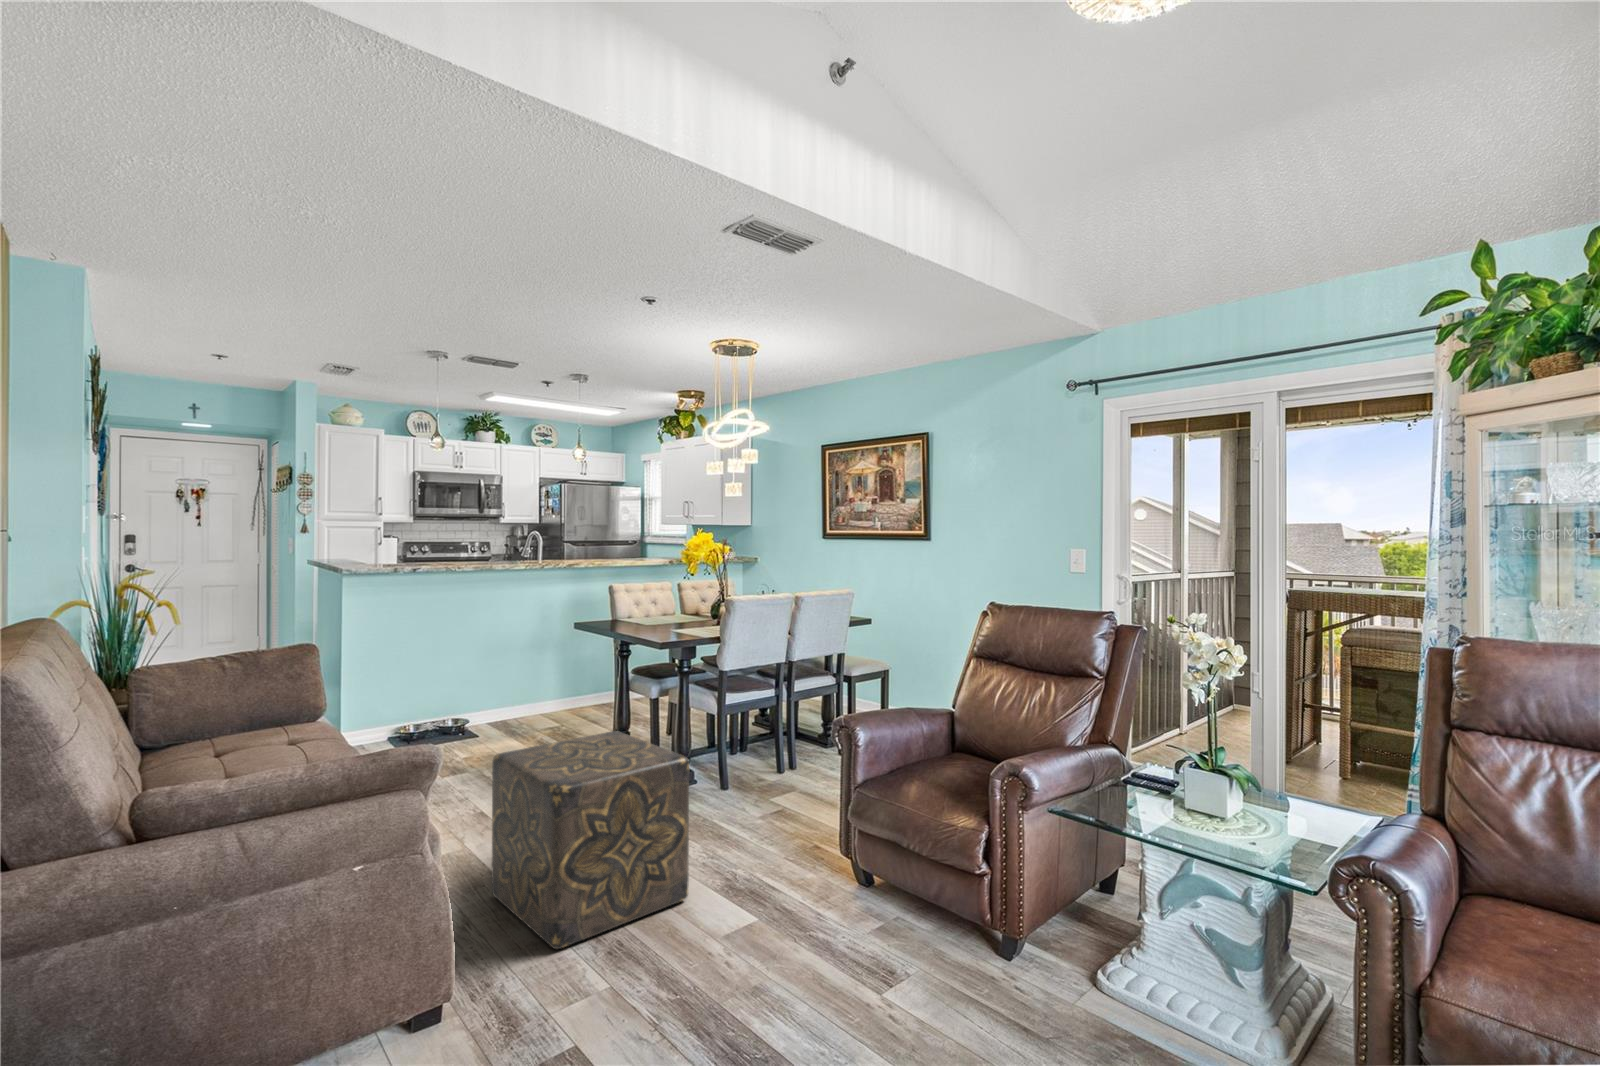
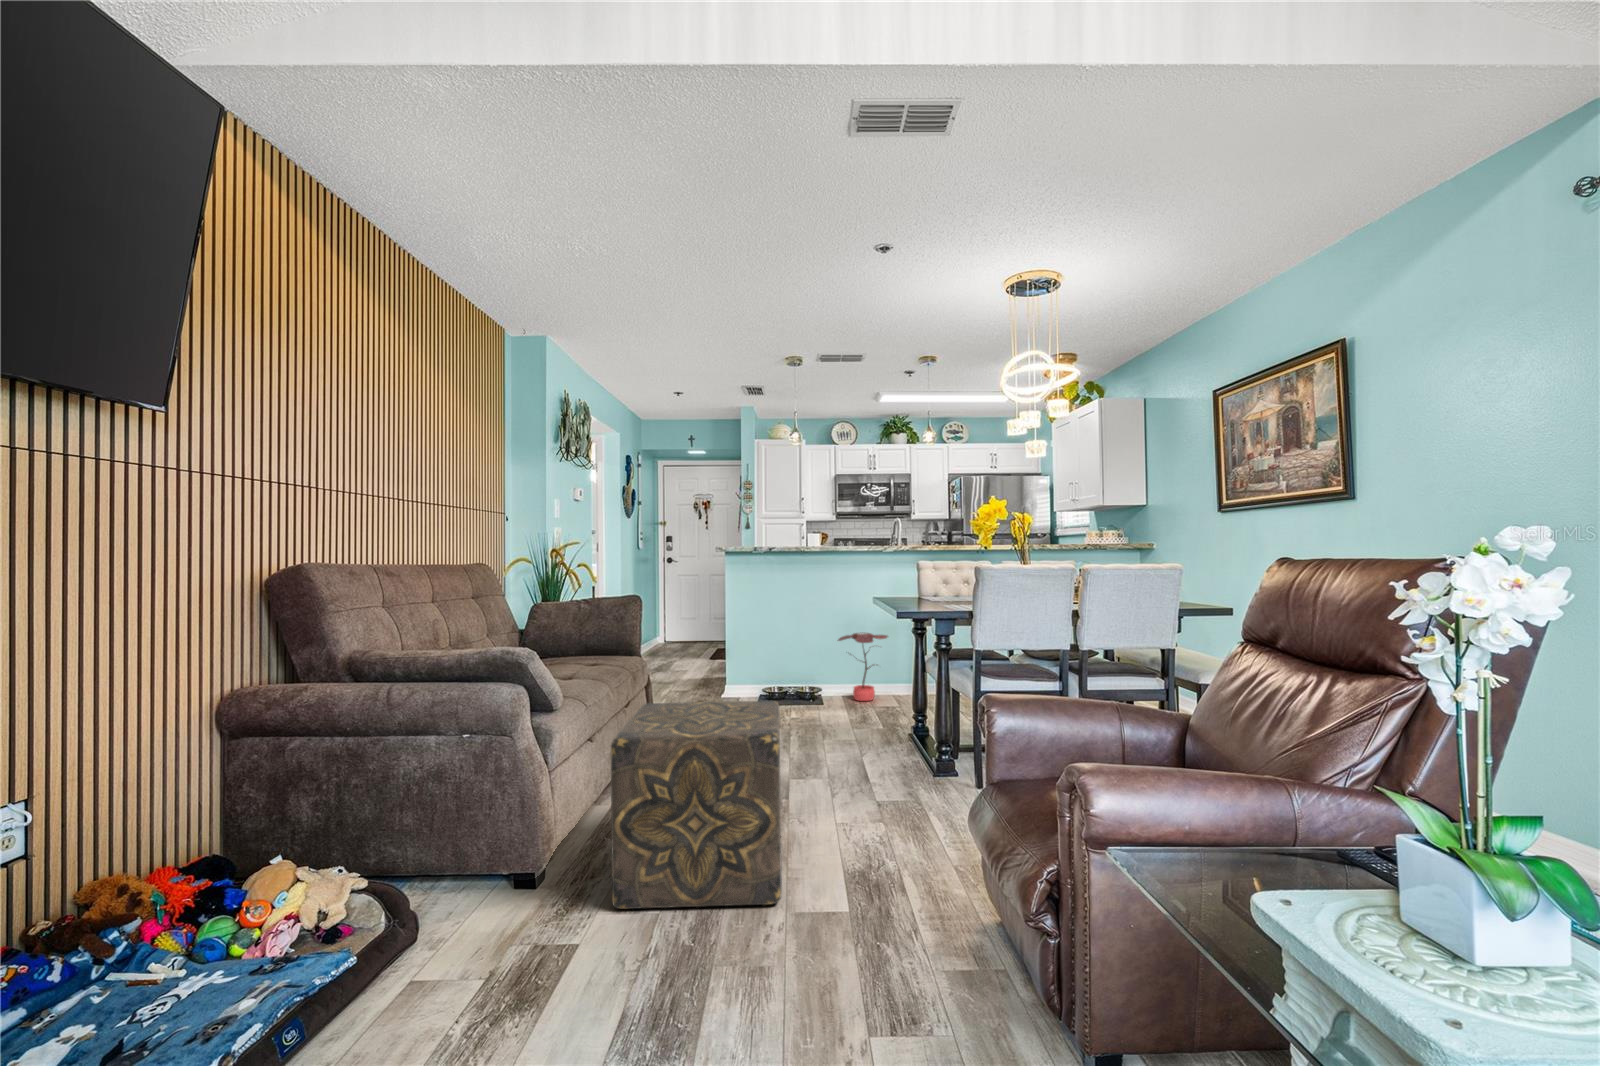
potted plant: none [495,655,549,727] -> present [838,633,888,701]

